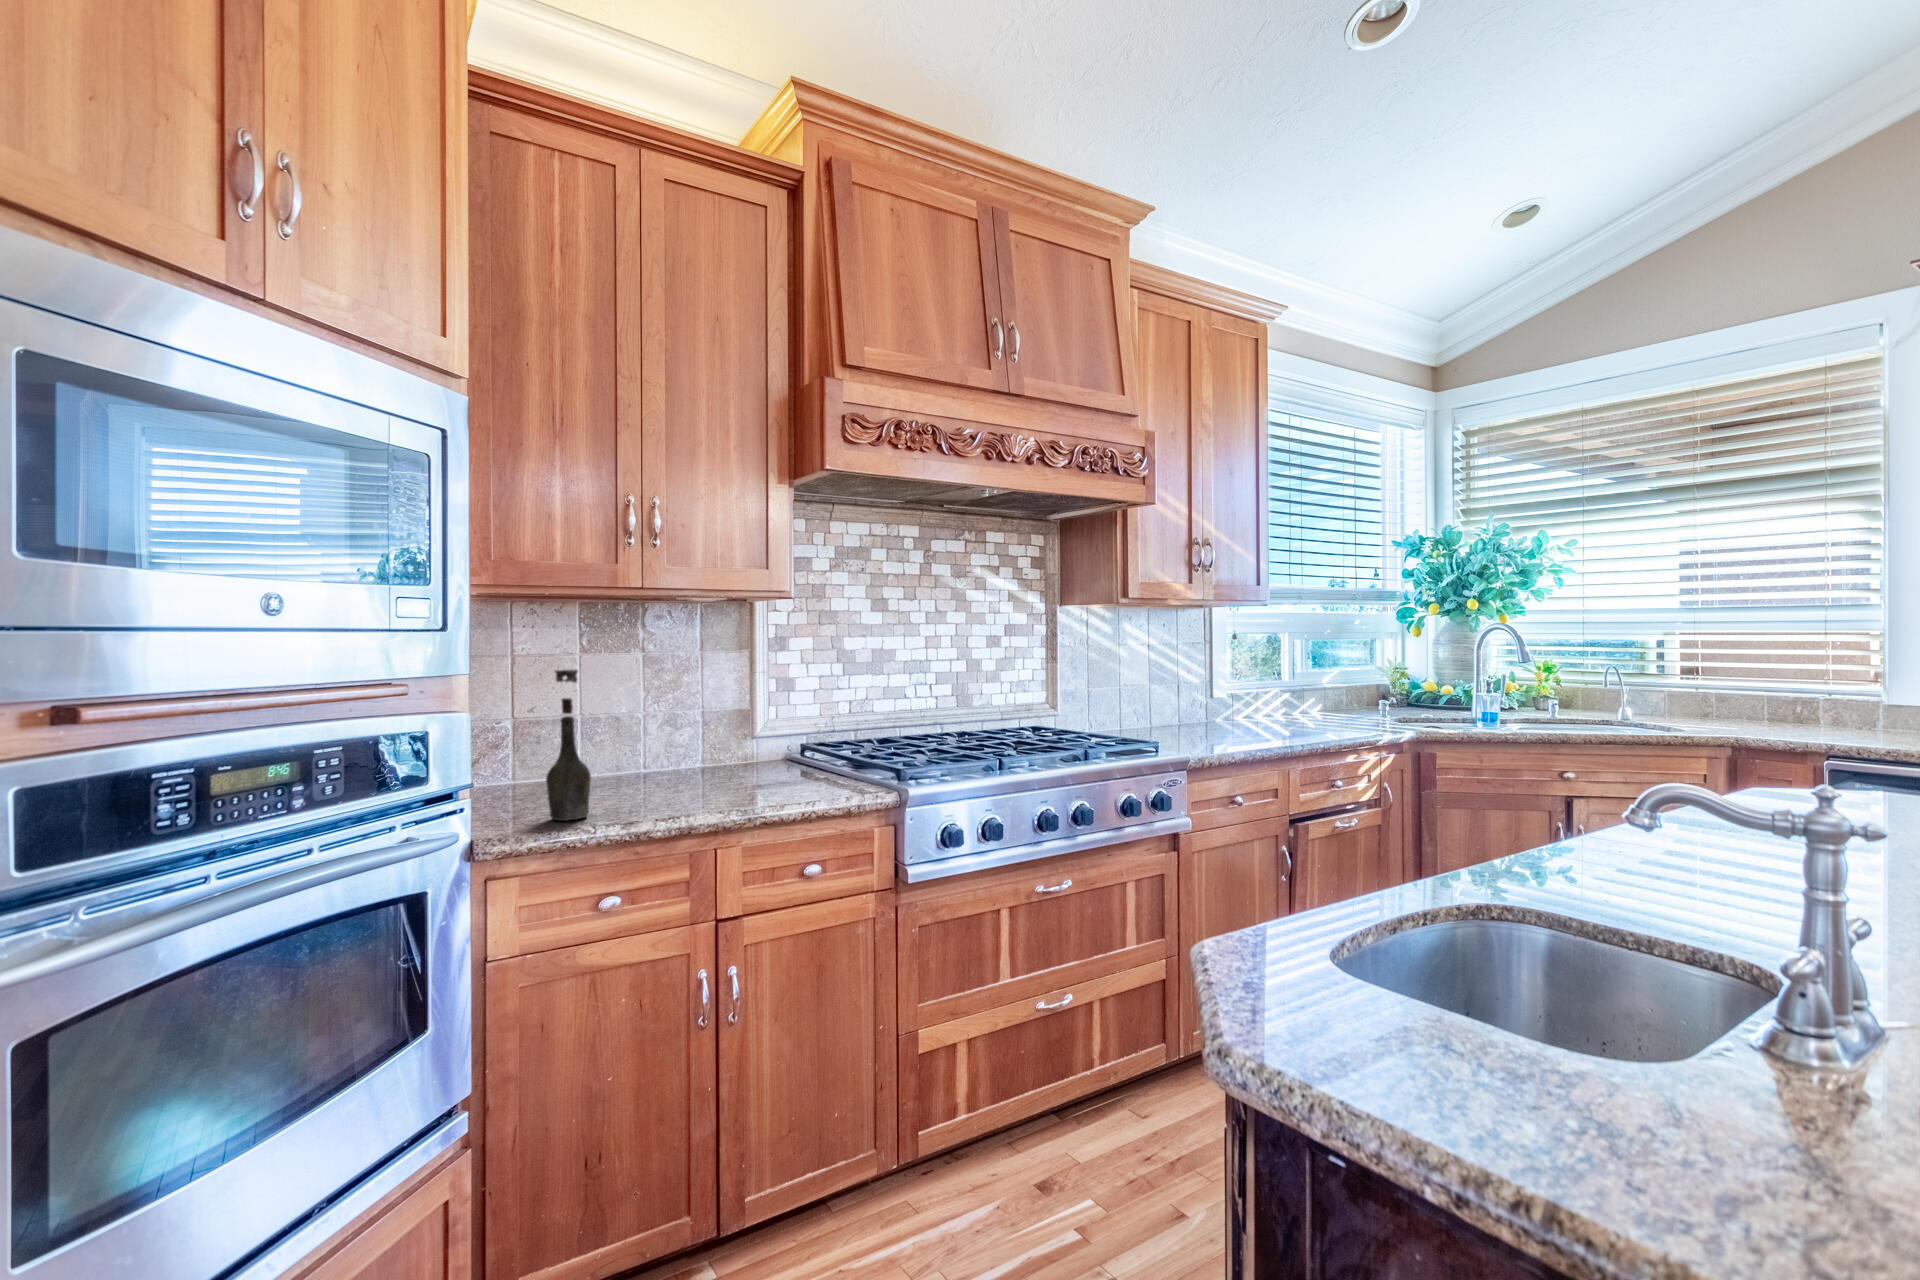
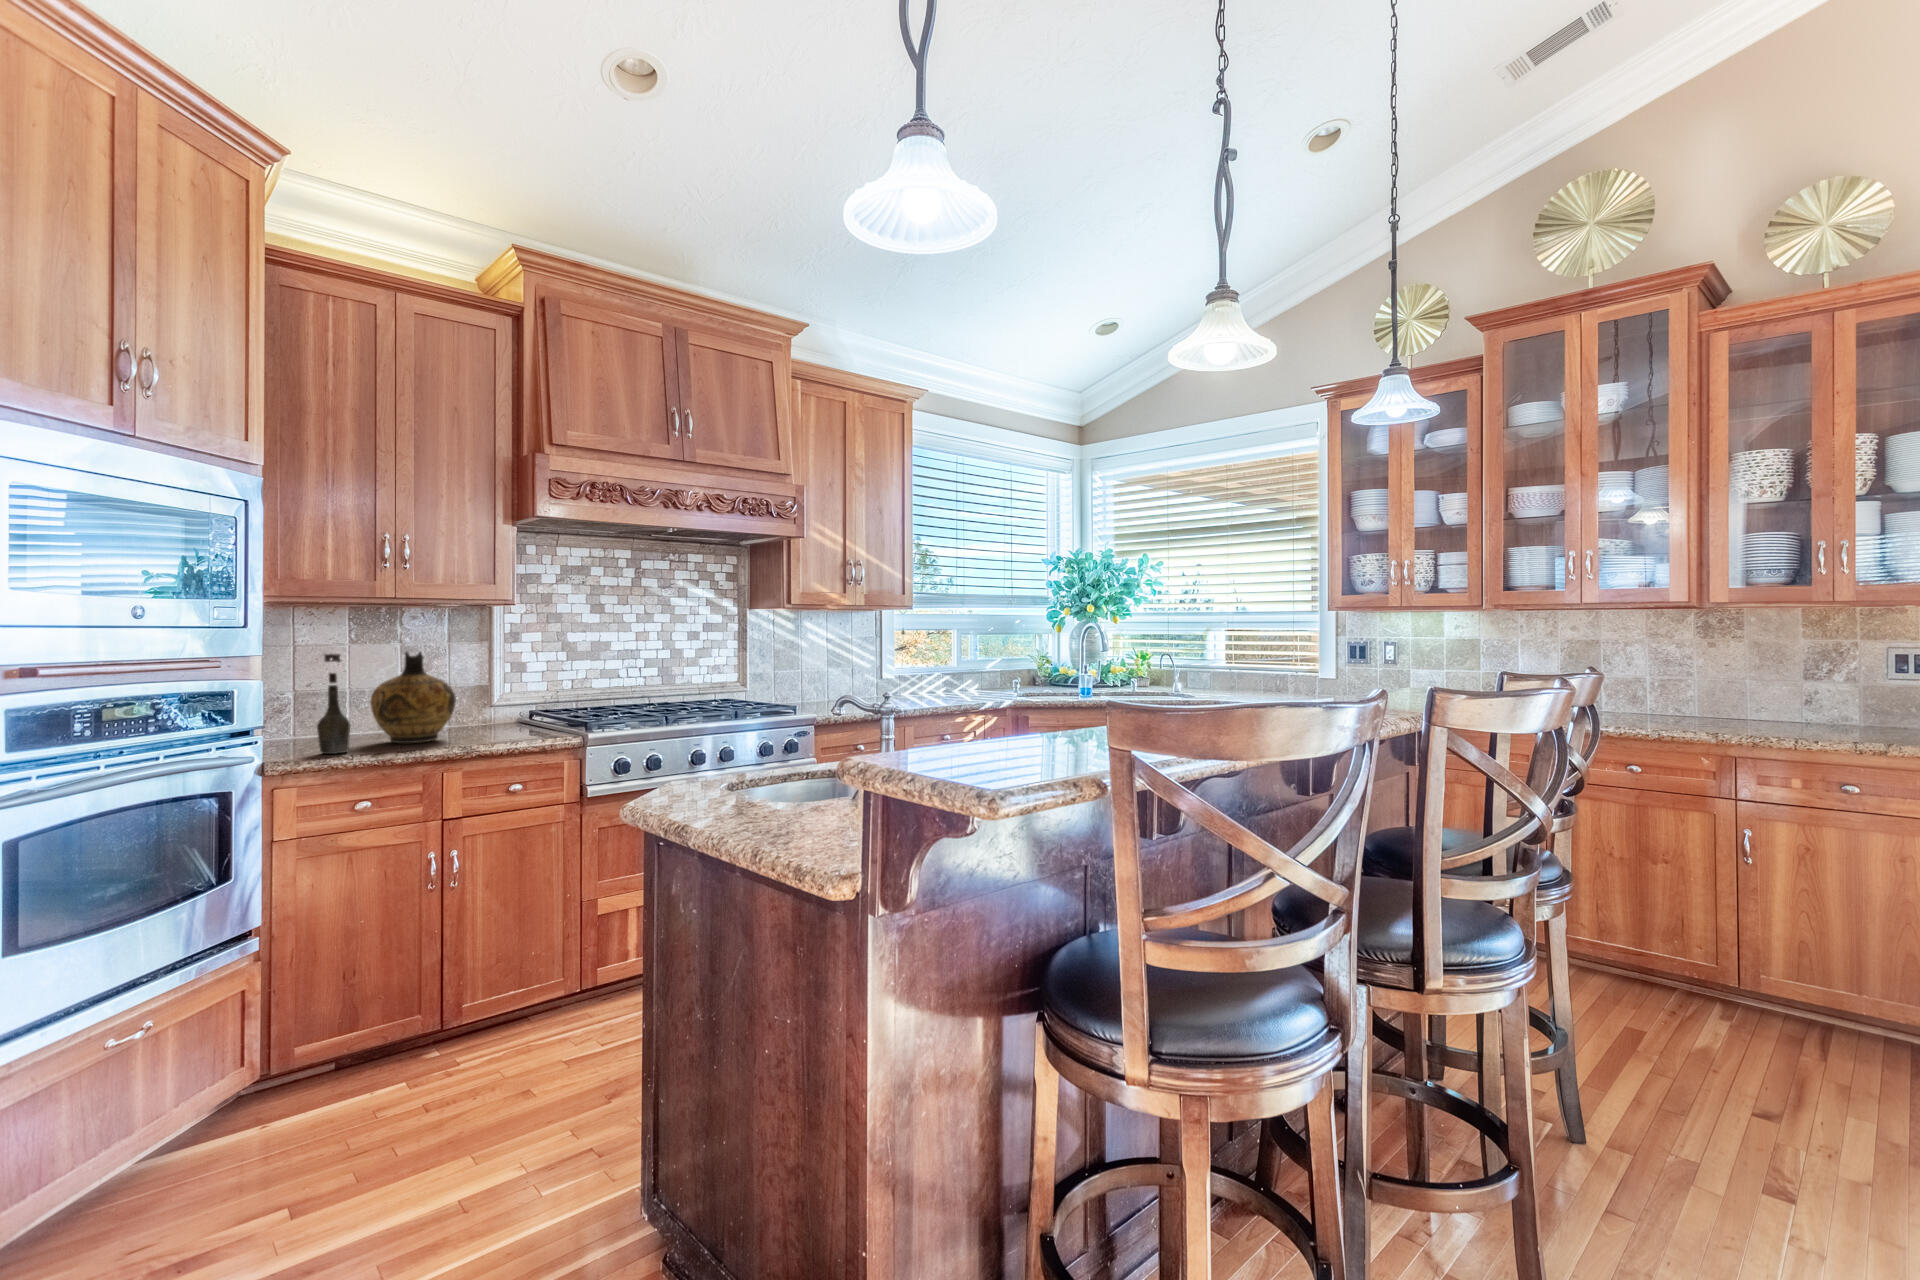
ceramic jug: none [613,665,724,799] -> present [370,652,456,743]

